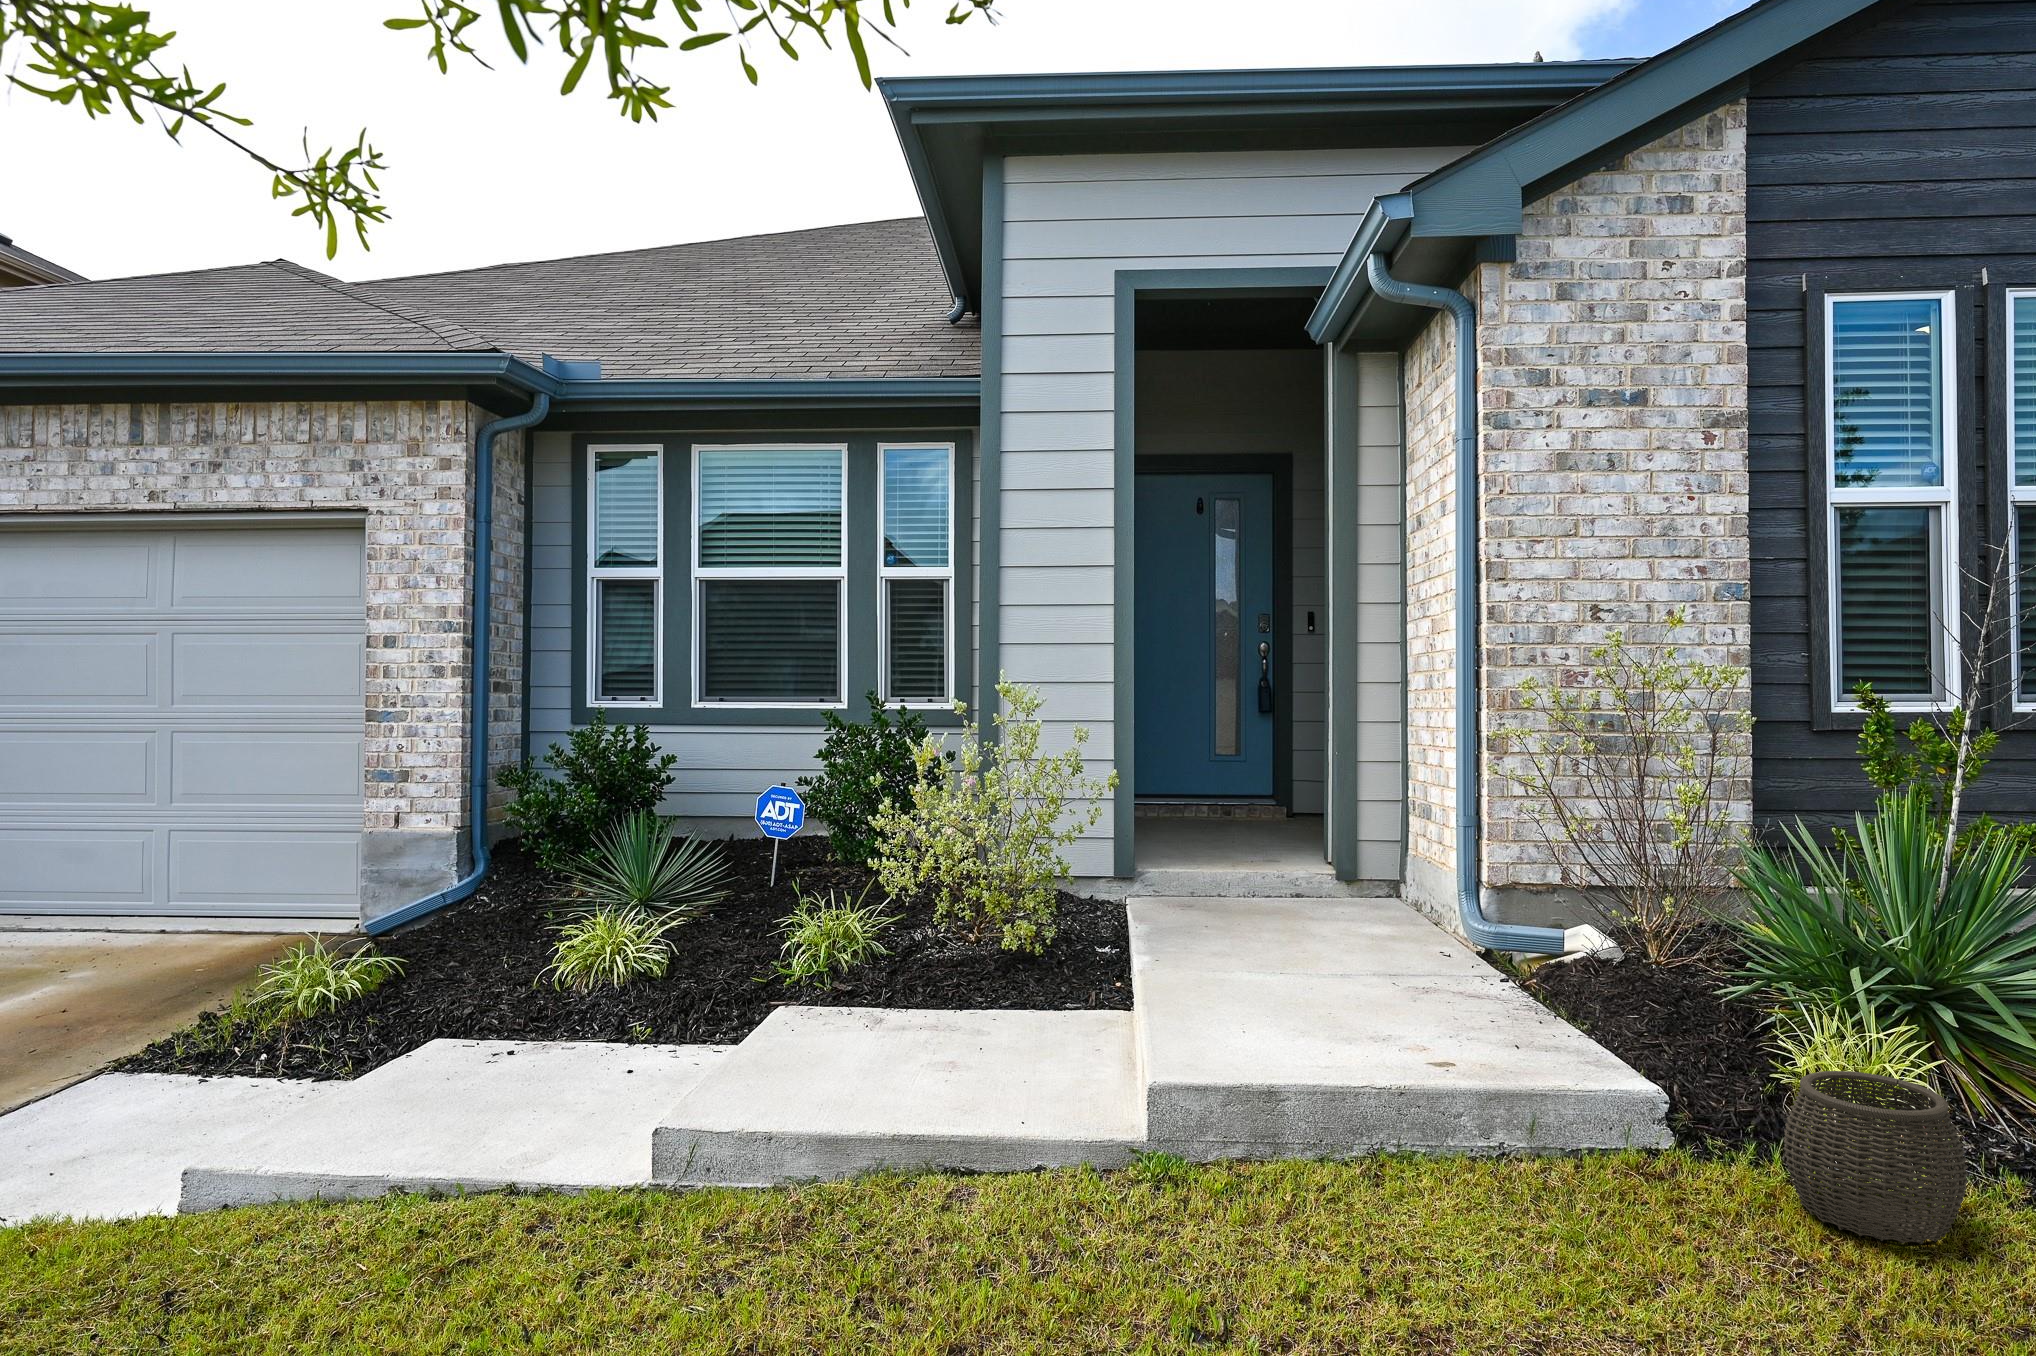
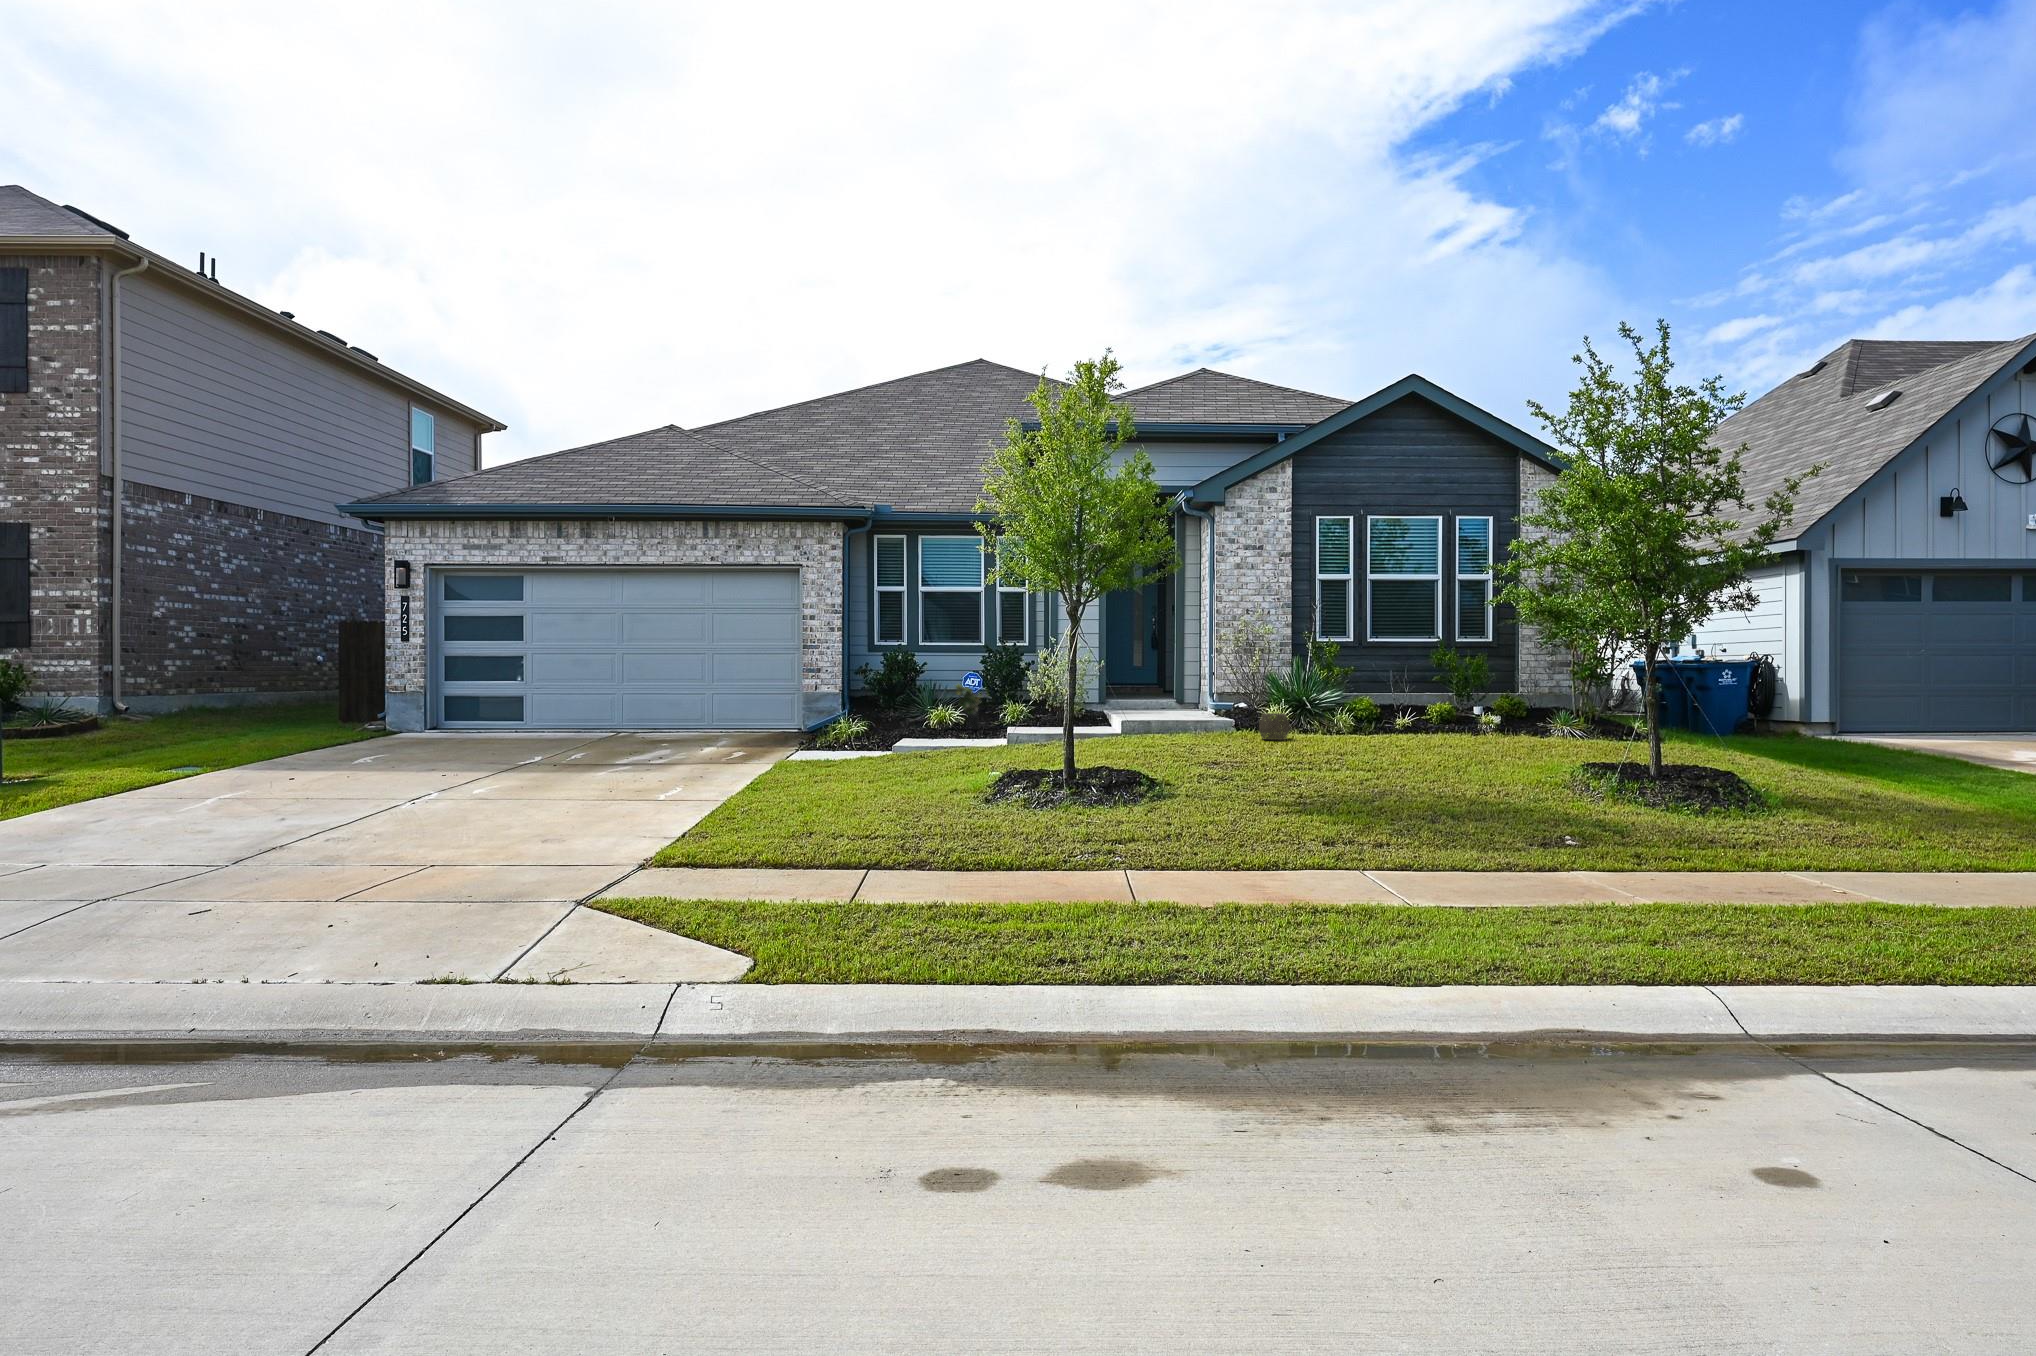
potted plant: none [601,848,704,1010] -> present [956,684,981,730]

